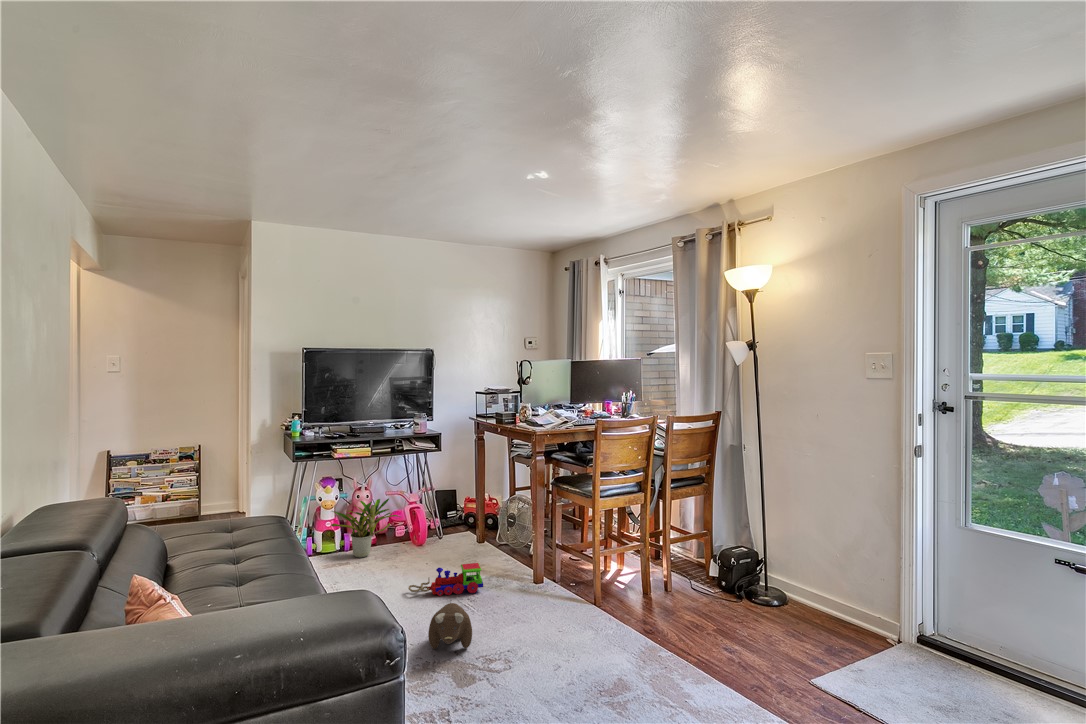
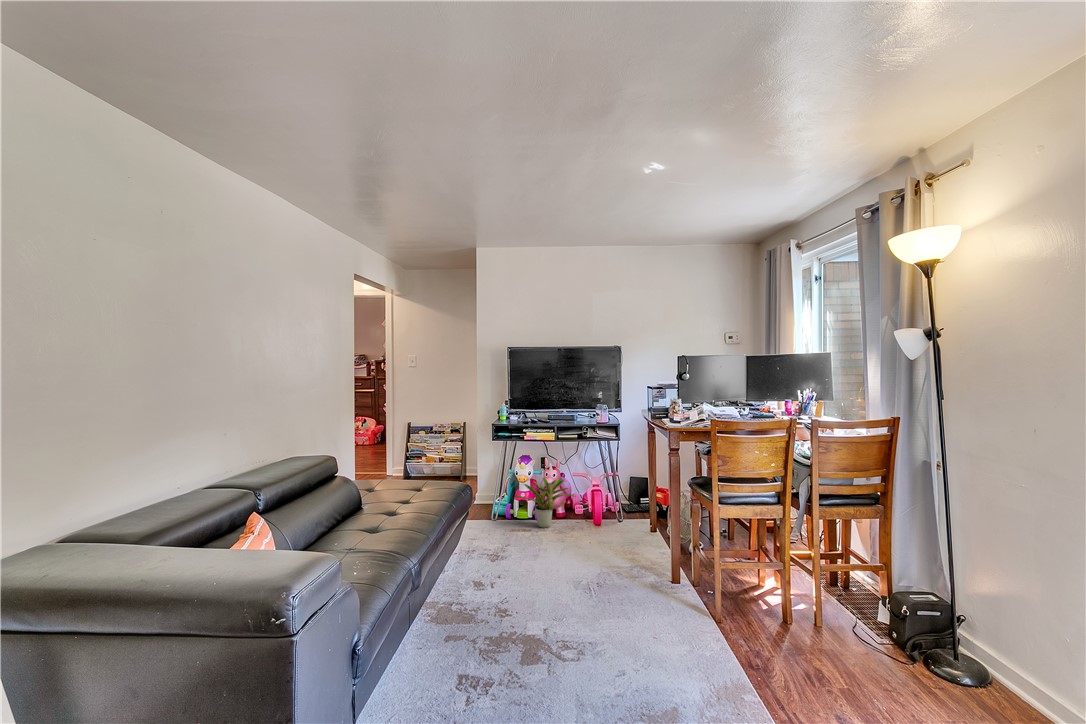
toy train: present [408,563,483,596] -> none [552,555,622,588]
plush toy: present [428,603,472,649] -> none [519,602,569,658]

